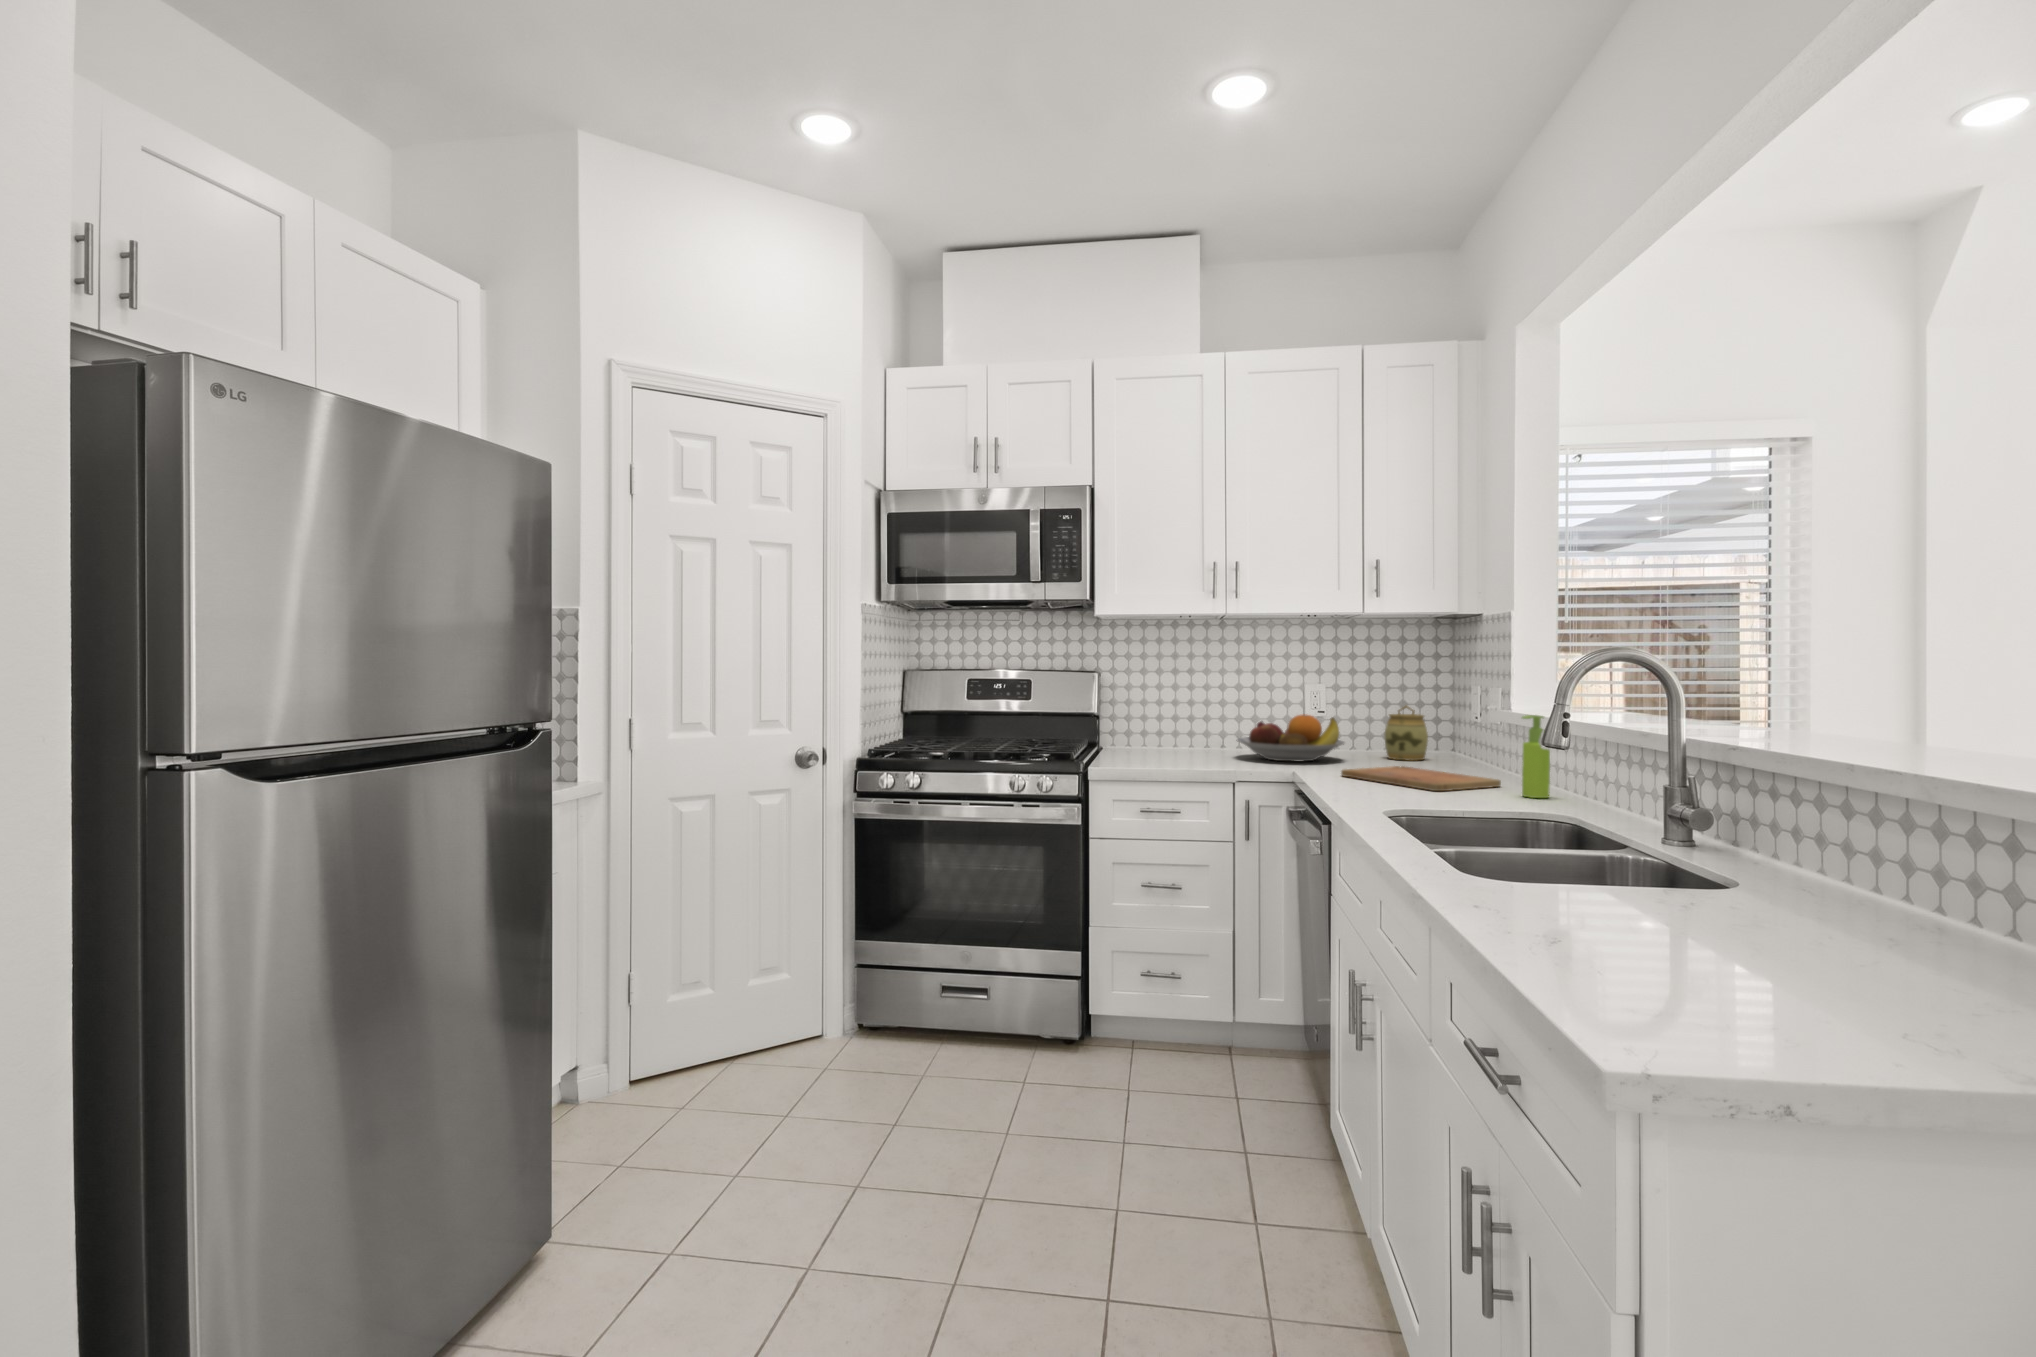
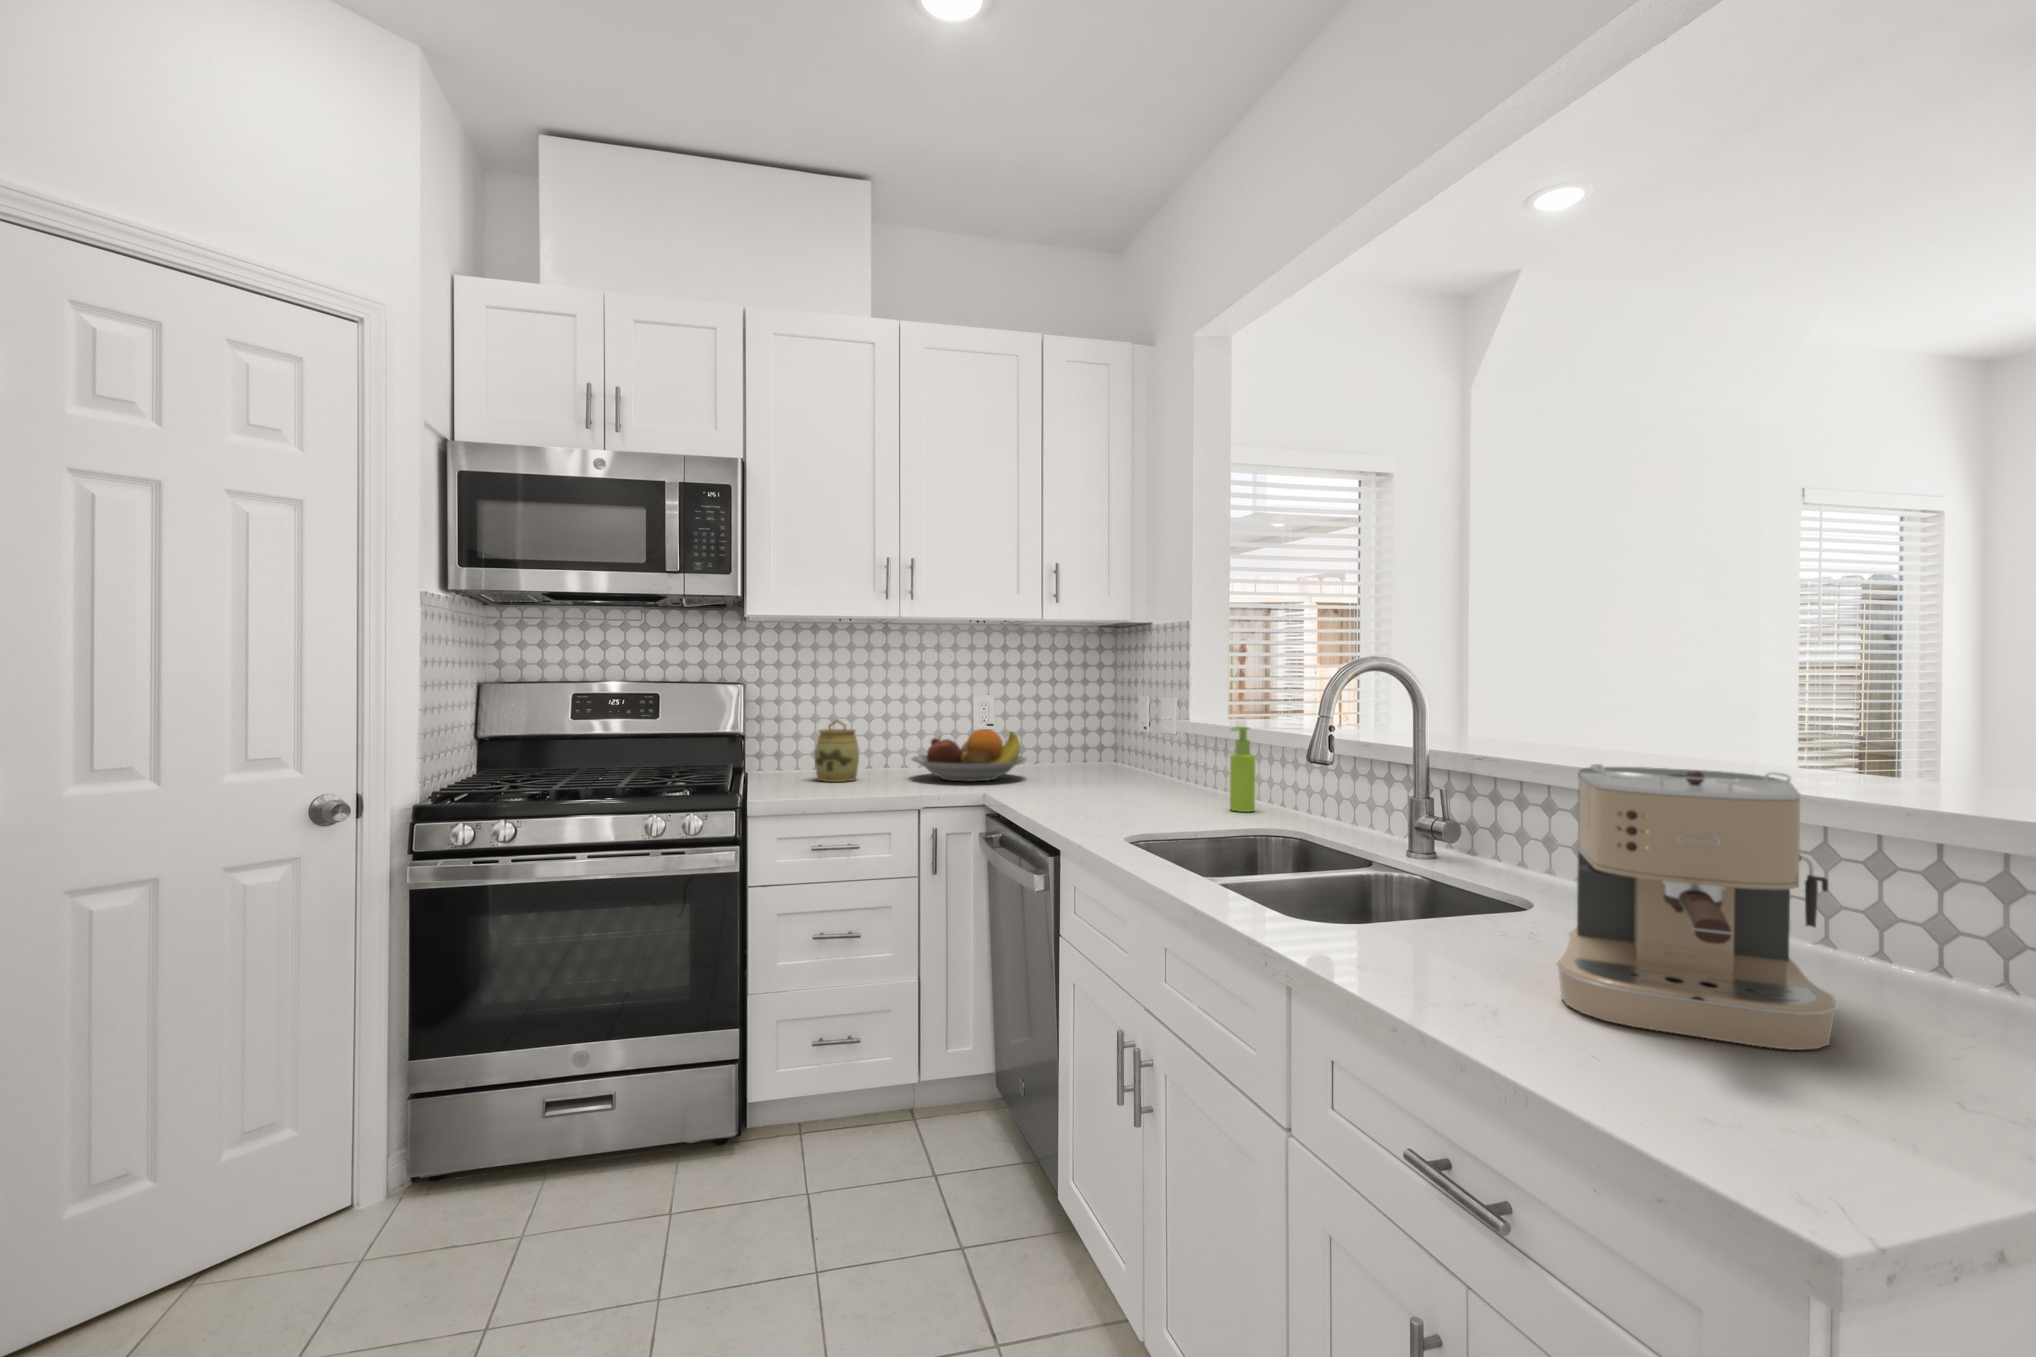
jar: present [1385,706,1428,760] -> present [814,720,859,782]
coffee maker: none [1629,745,1895,1002] -> present [1557,764,1837,1050]
cutting board: present [1341,766,1501,791] -> none [1040,782,1200,810]

